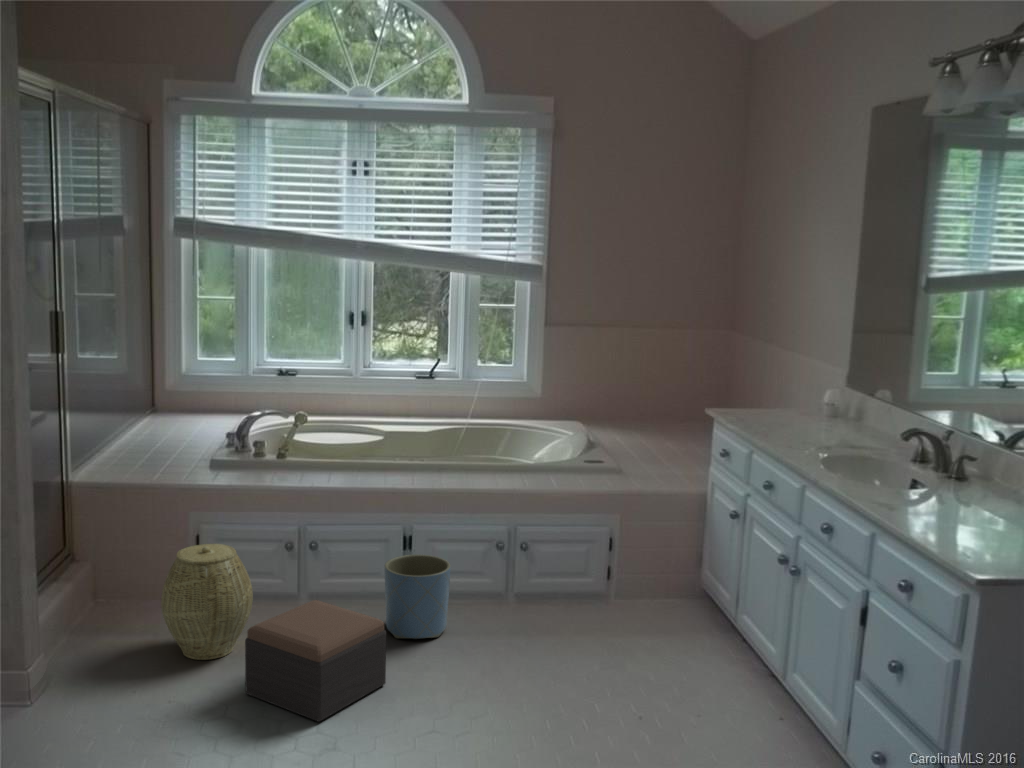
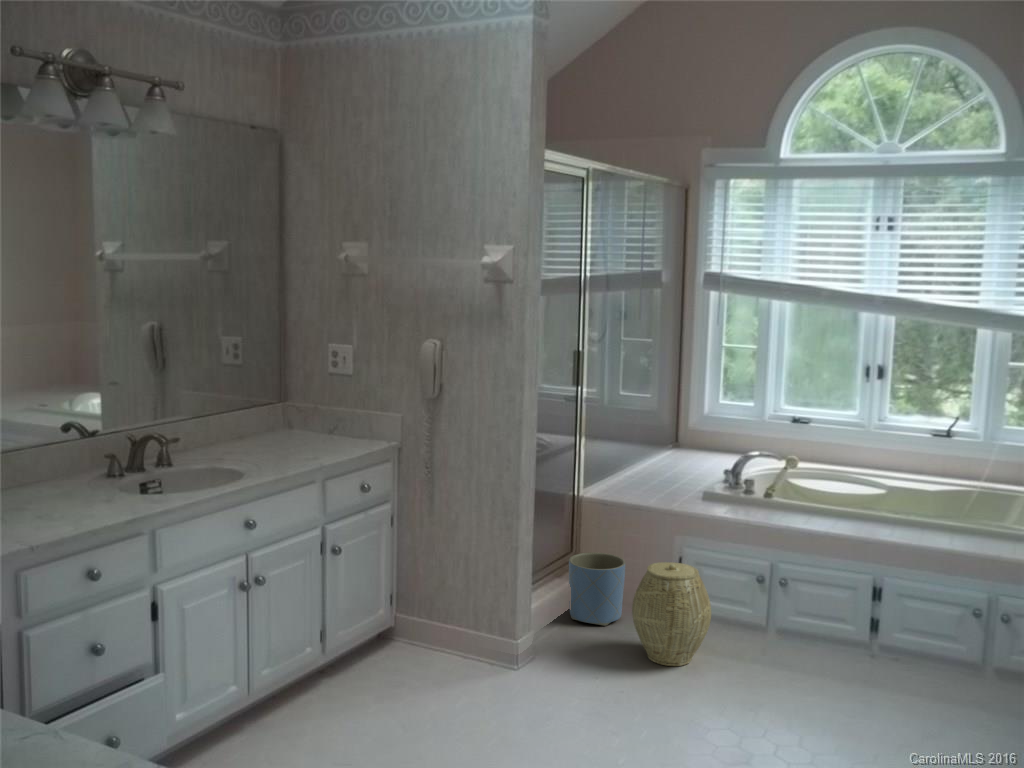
planter: present [385,555,451,639] -> present [569,553,625,626]
footstool: present [245,600,386,722] -> none [685,631,821,744]

